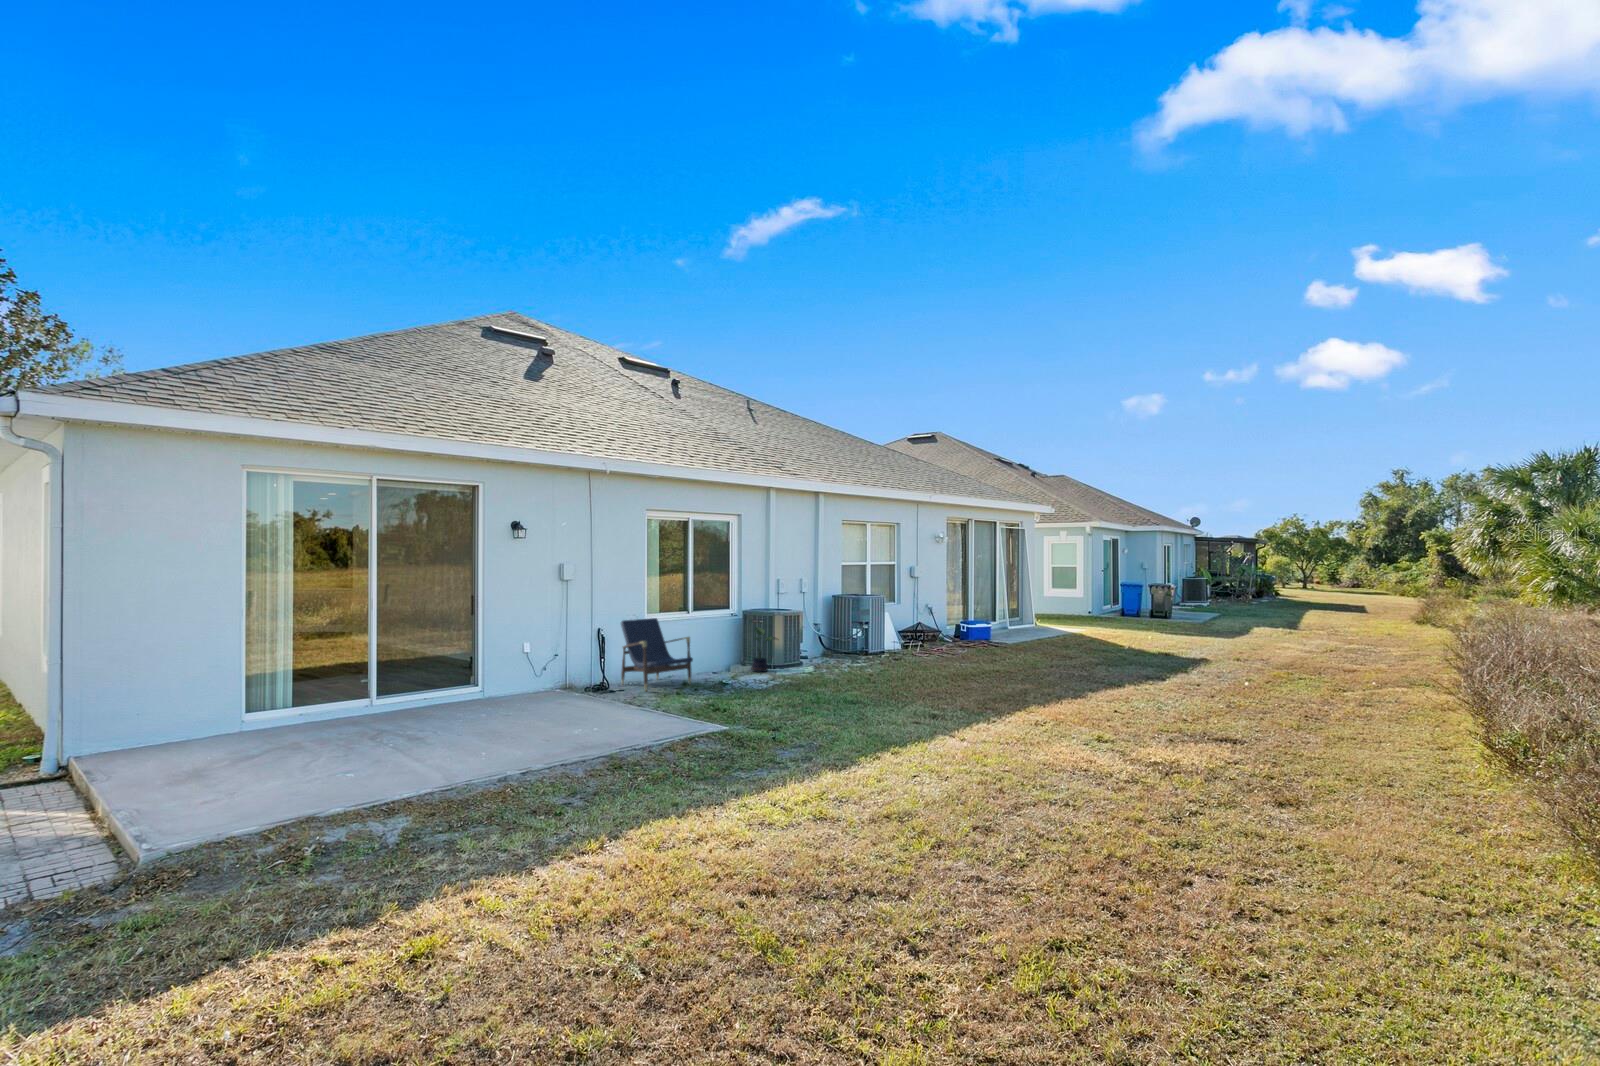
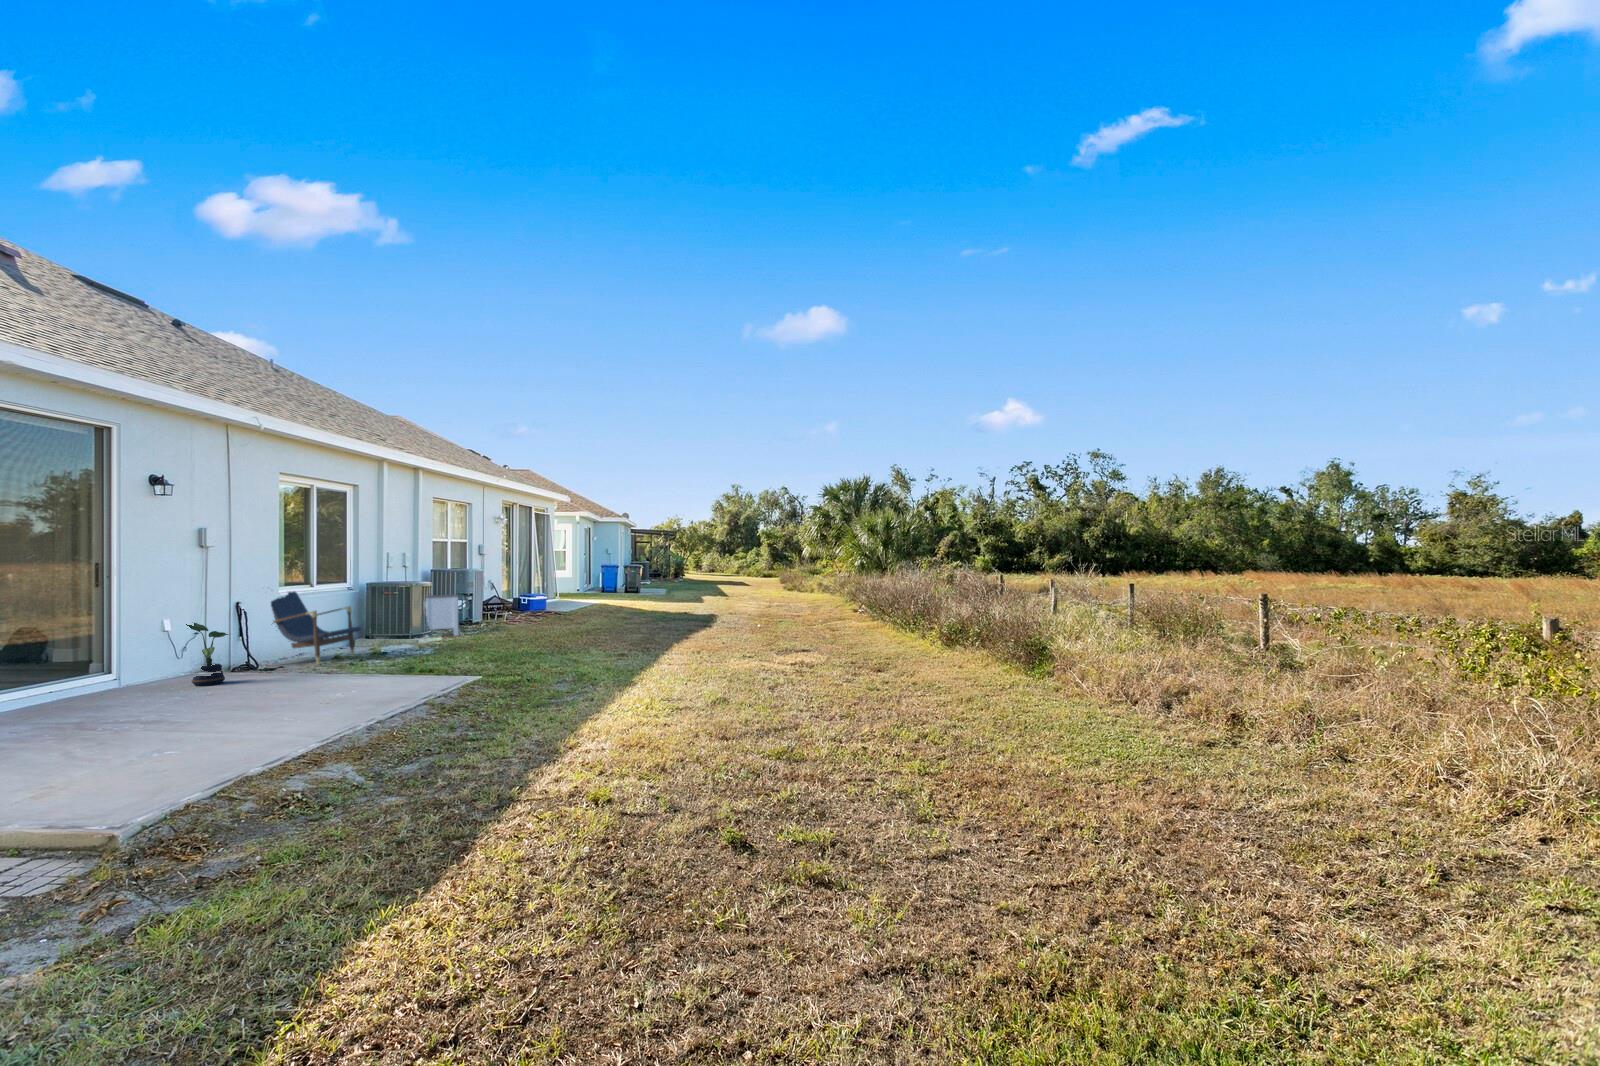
side table: none [791,624,832,671] -> present [425,594,459,638]
potted plant: present [751,627,776,672] -> present [186,623,228,686]

